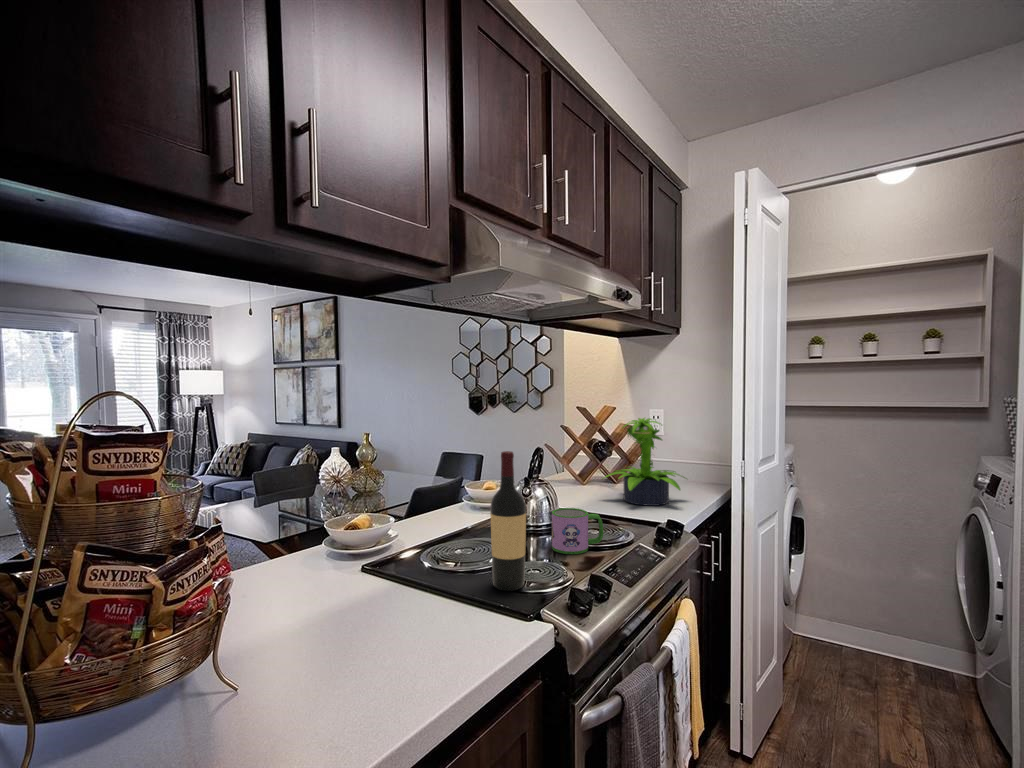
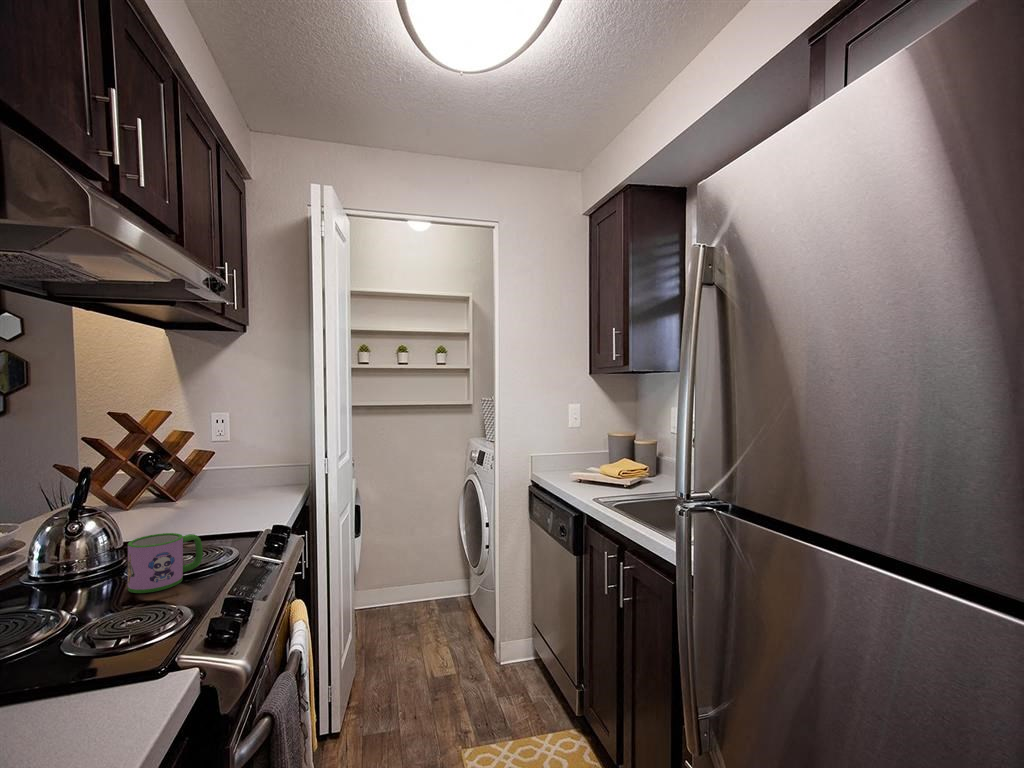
potted plant: present [602,418,685,506] -> none [162,421,268,520]
wine bottle: present [490,451,526,591] -> none [58,468,121,662]

